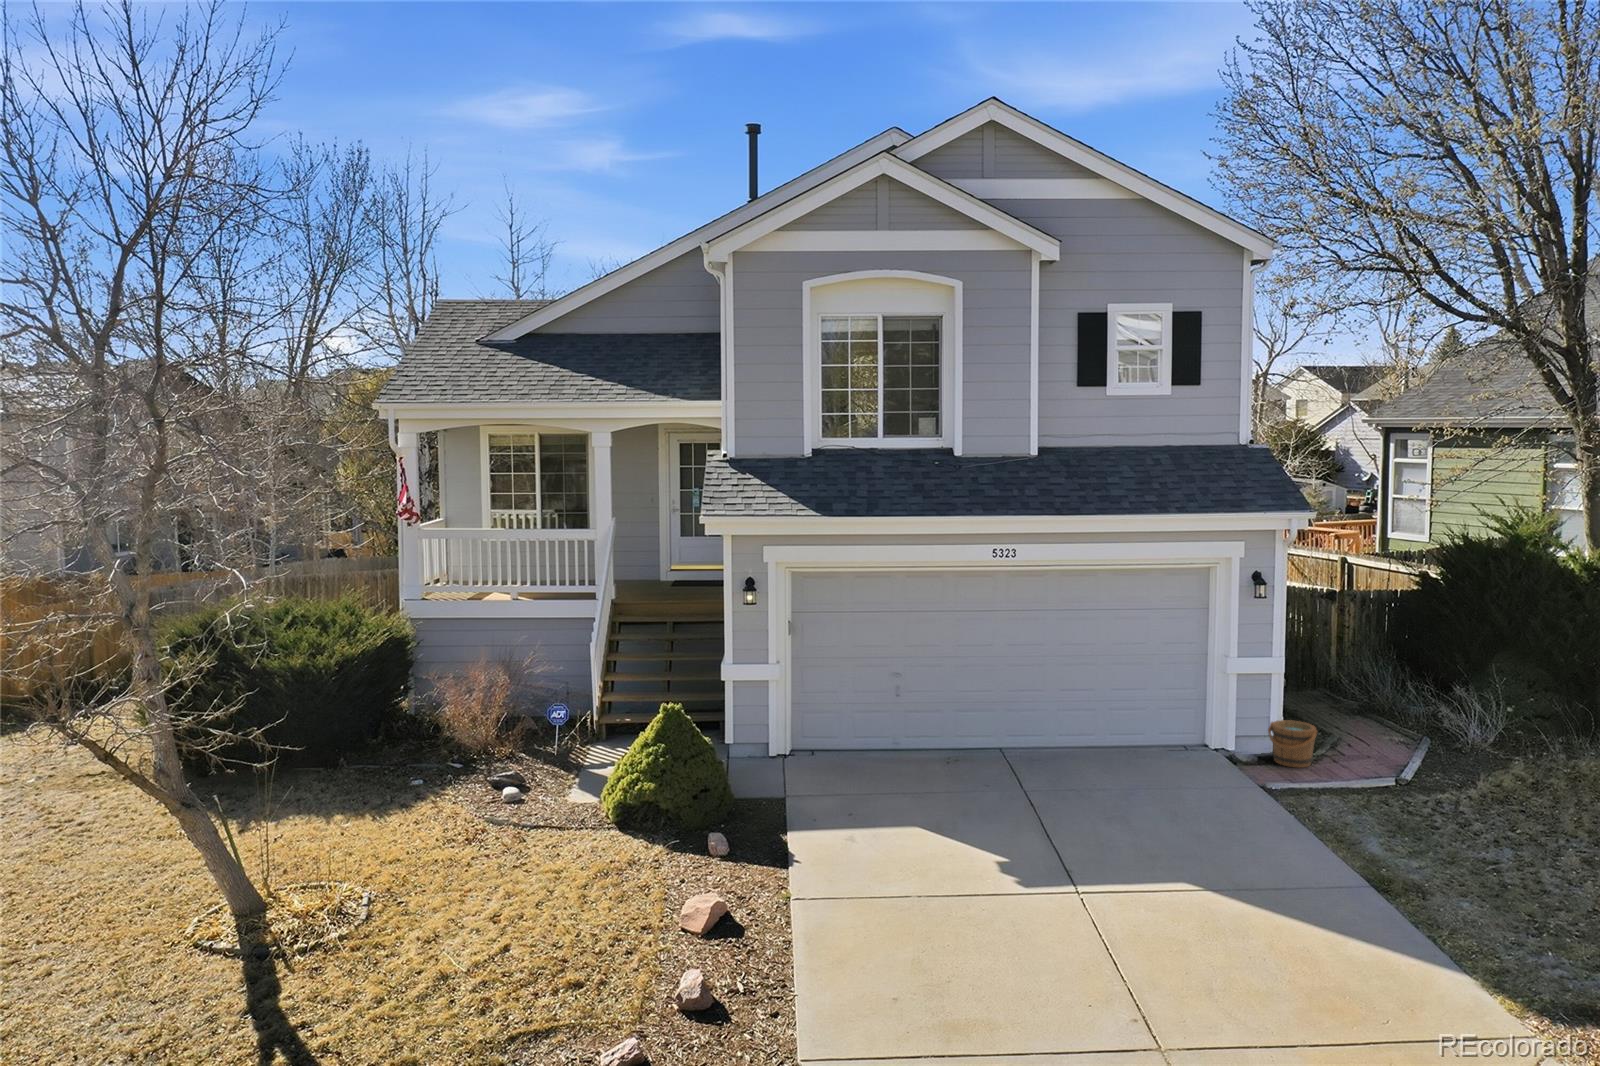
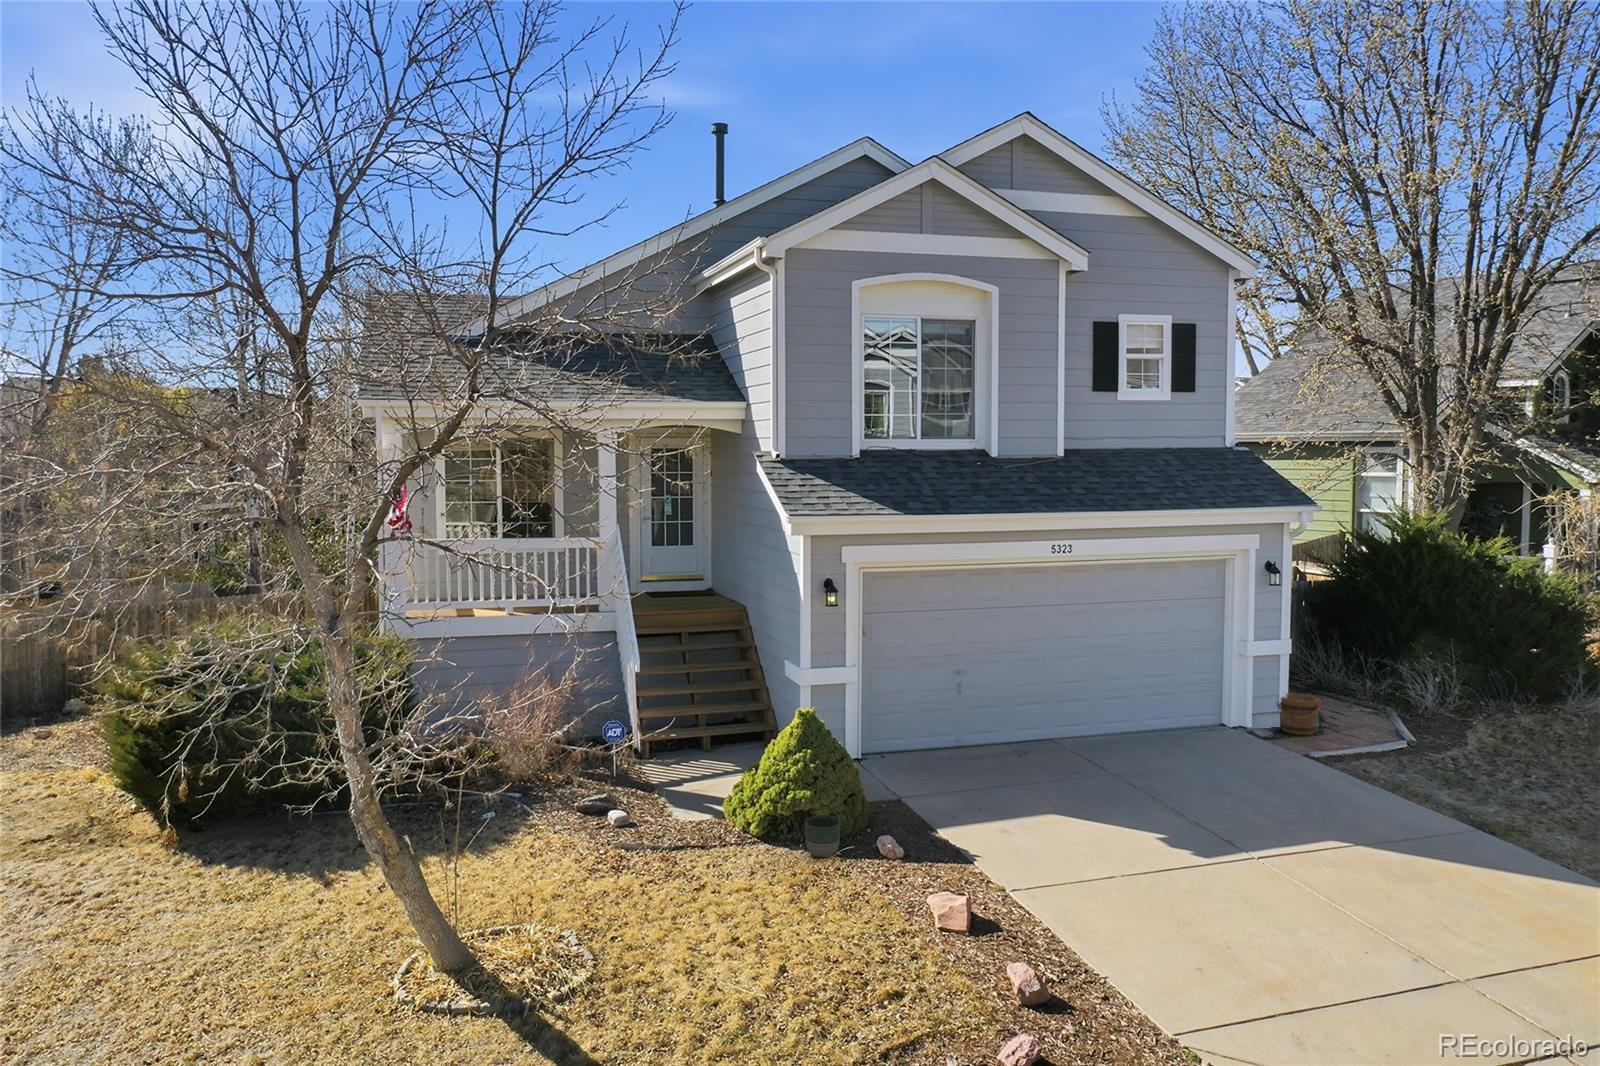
planter: none [639,807,673,847] -> present [805,815,840,857]

